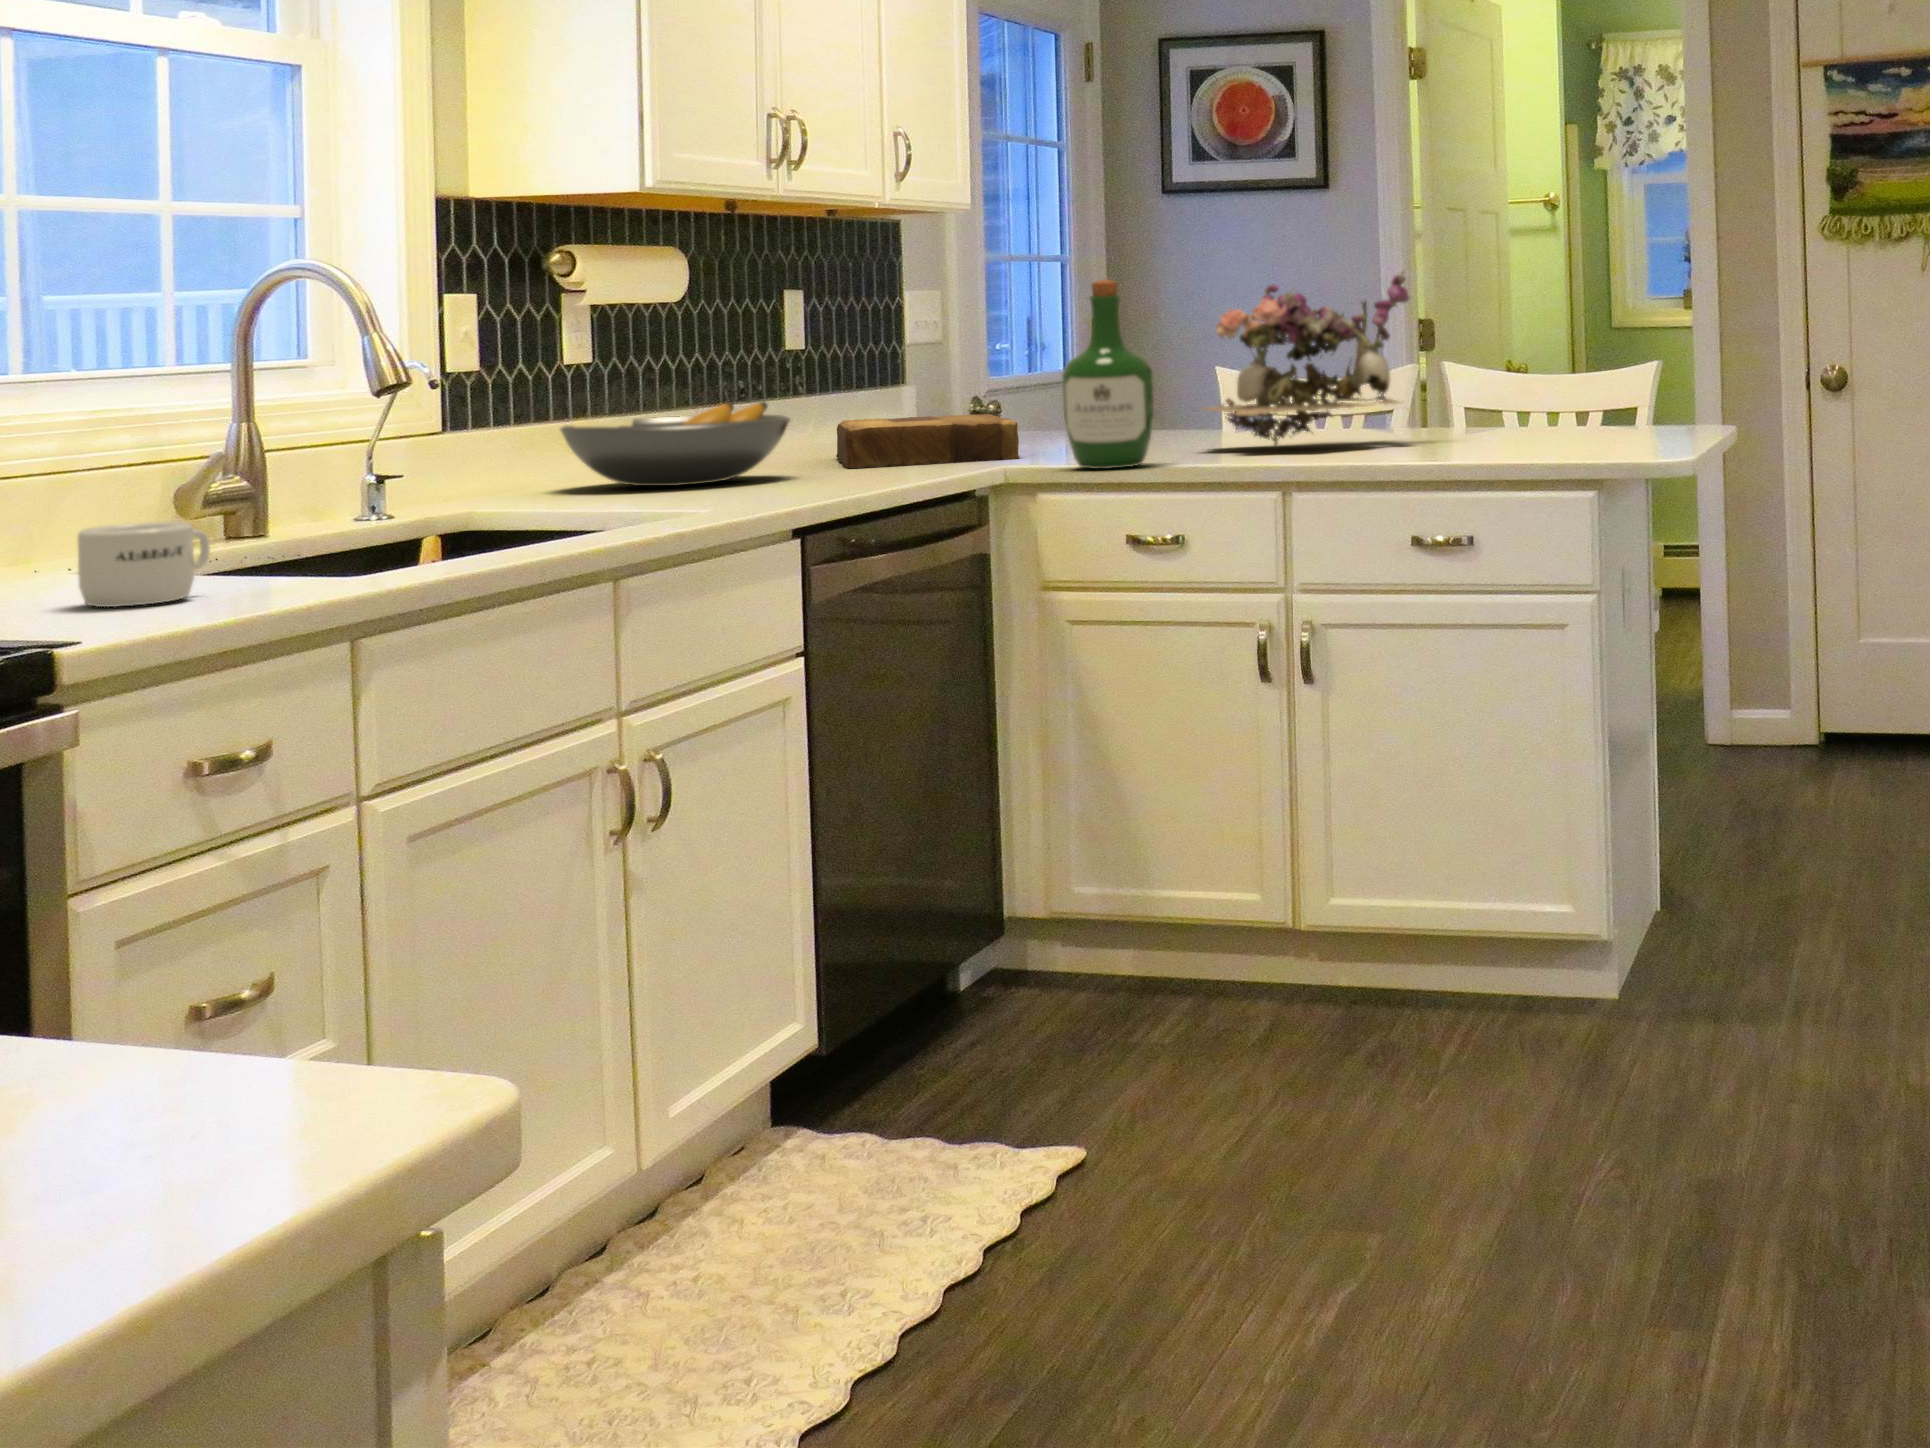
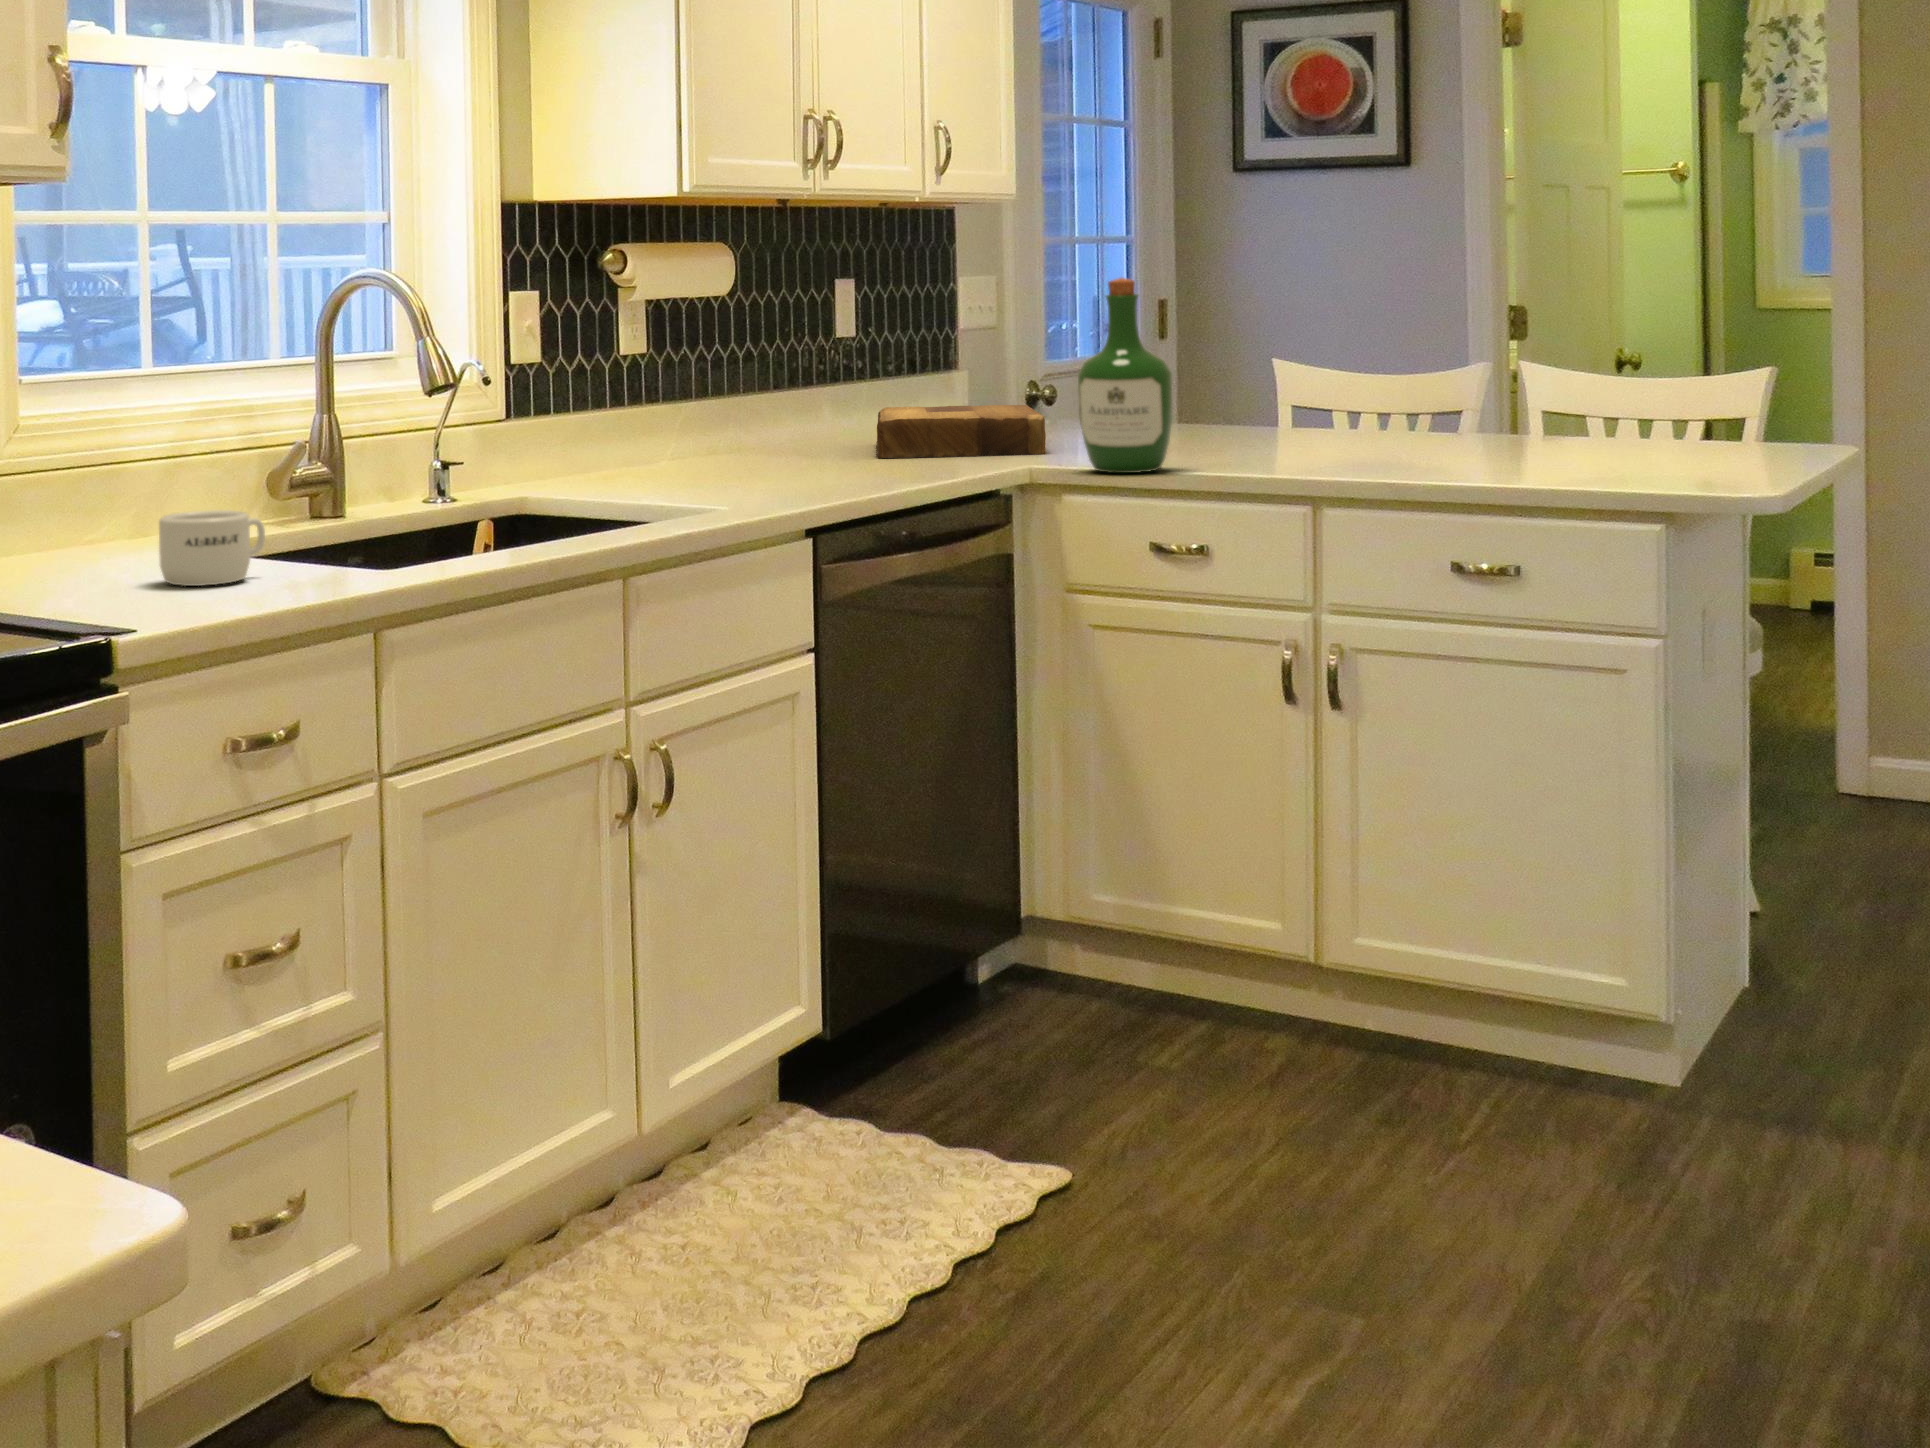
flower arrangement: present [1201,271,1409,445] -> none [1223,265,1464,453]
fruit bowl: present [561,402,790,486] -> none [613,393,821,471]

